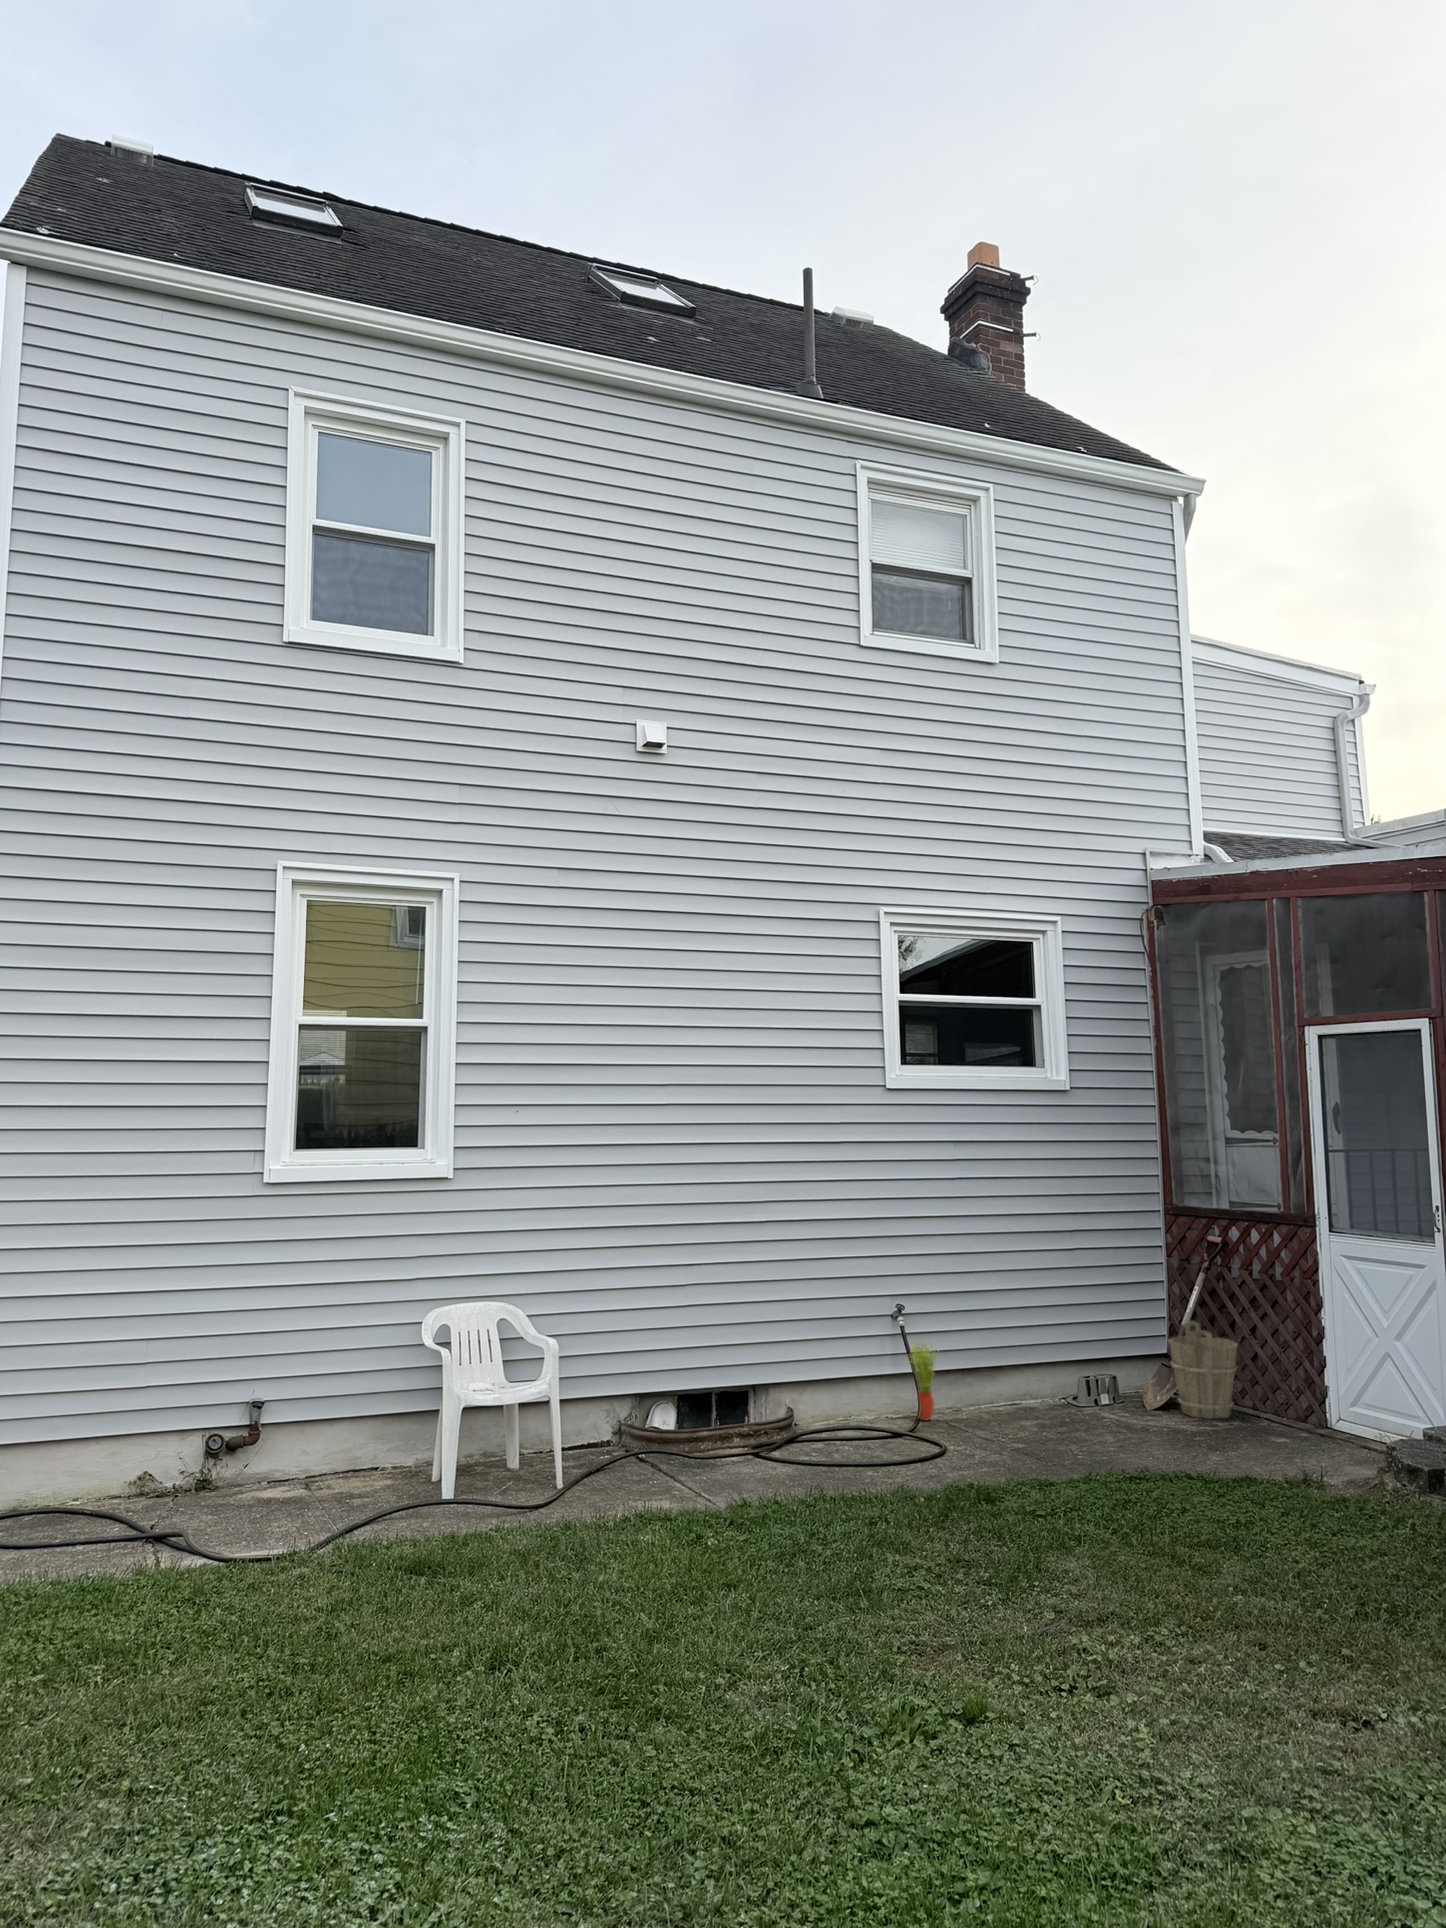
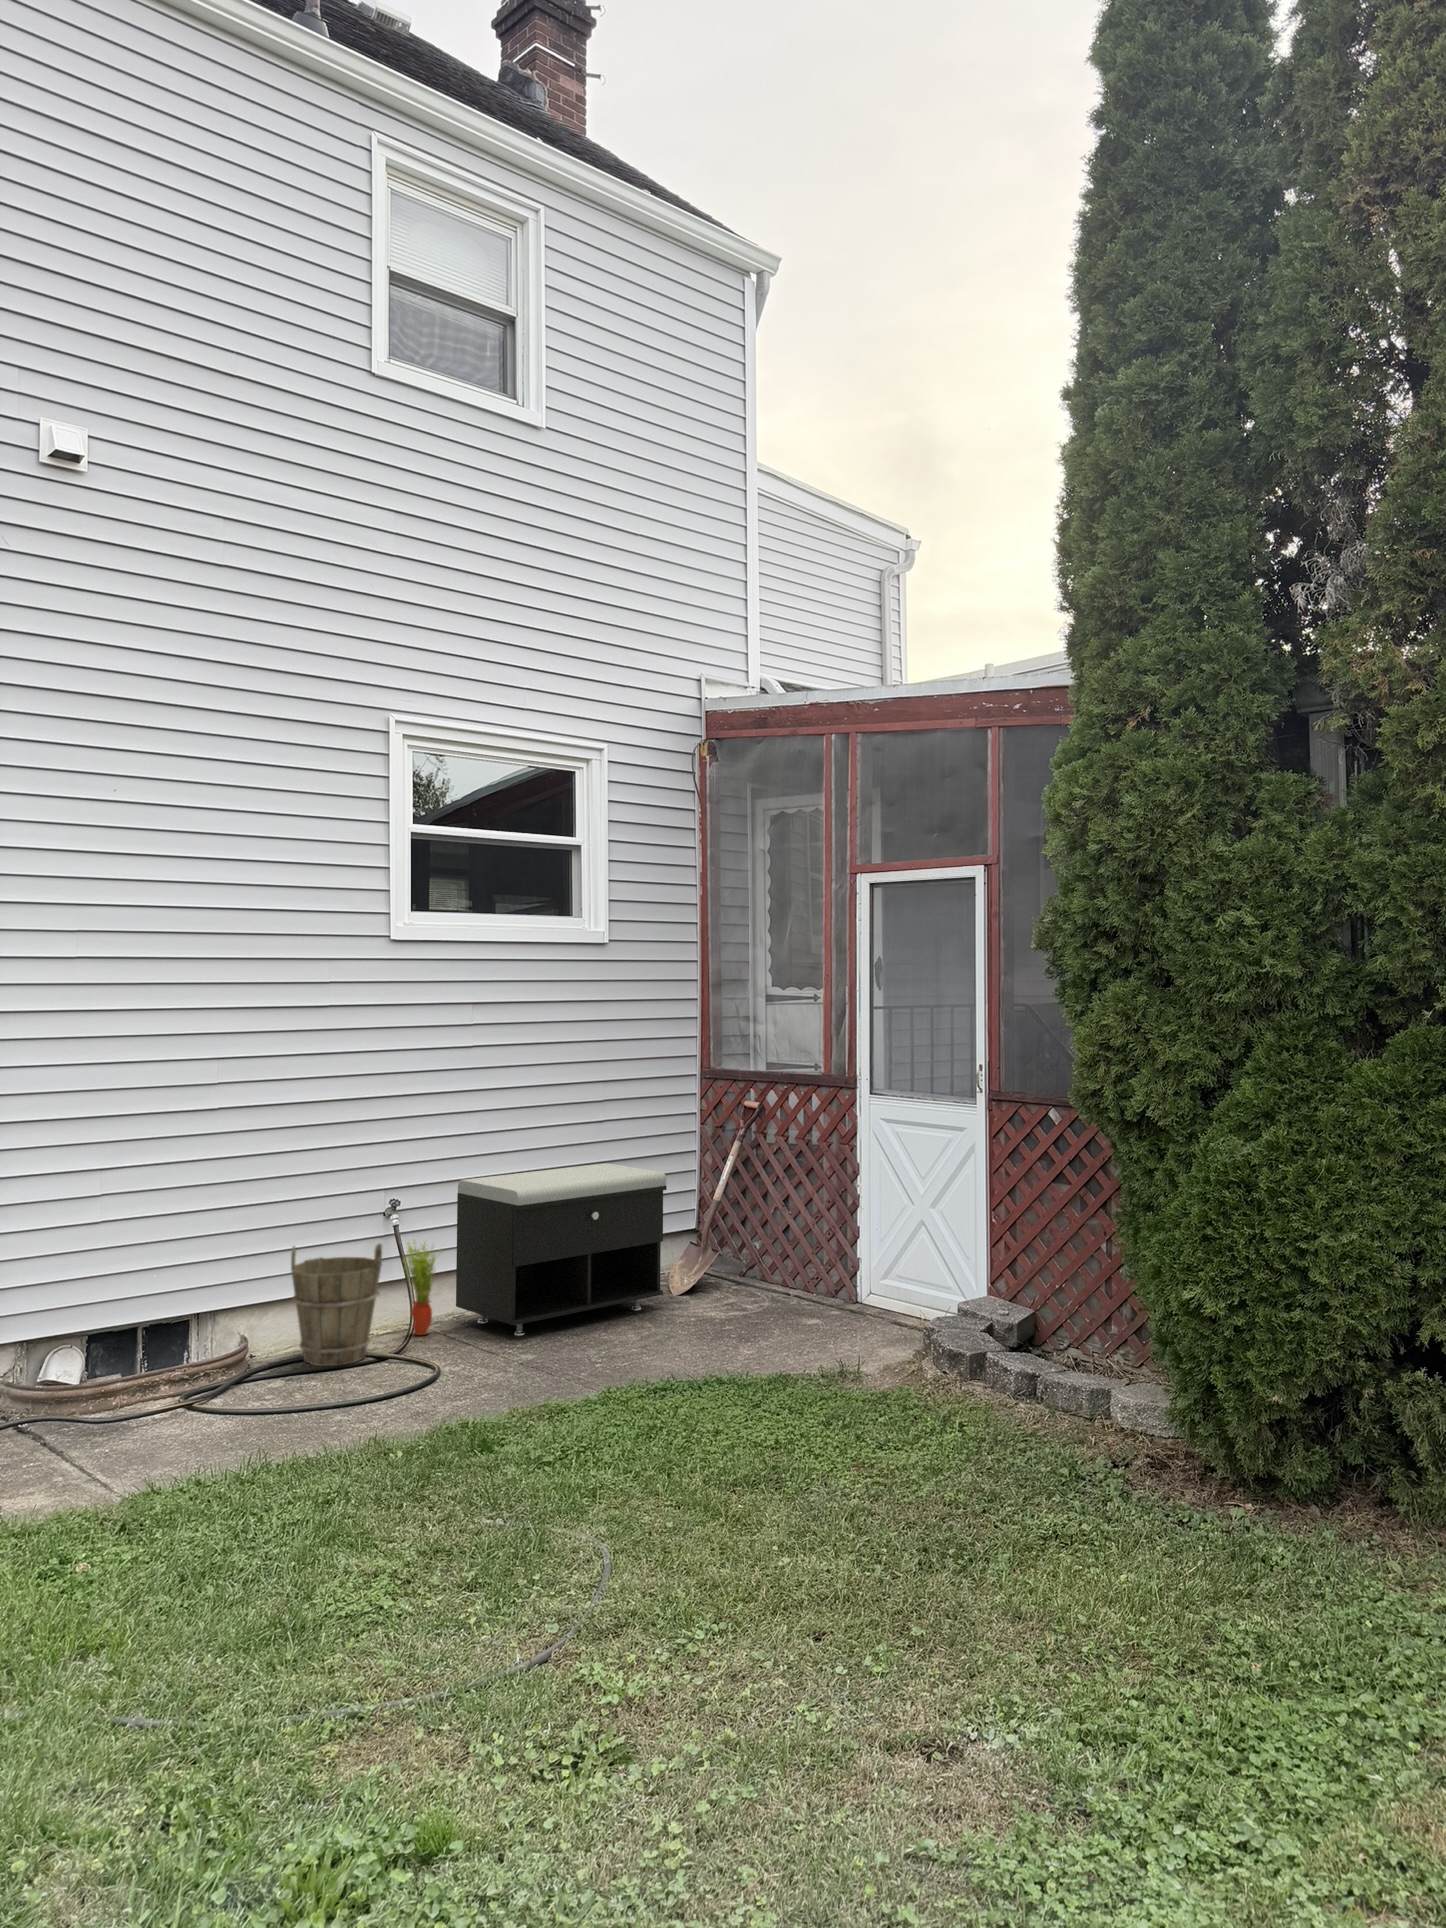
storage bench: none [951,1286,1136,1429] -> present [456,1163,667,1336]
bucket: present [1168,1321,1237,1419] -> present [291,1244,382,1366]

